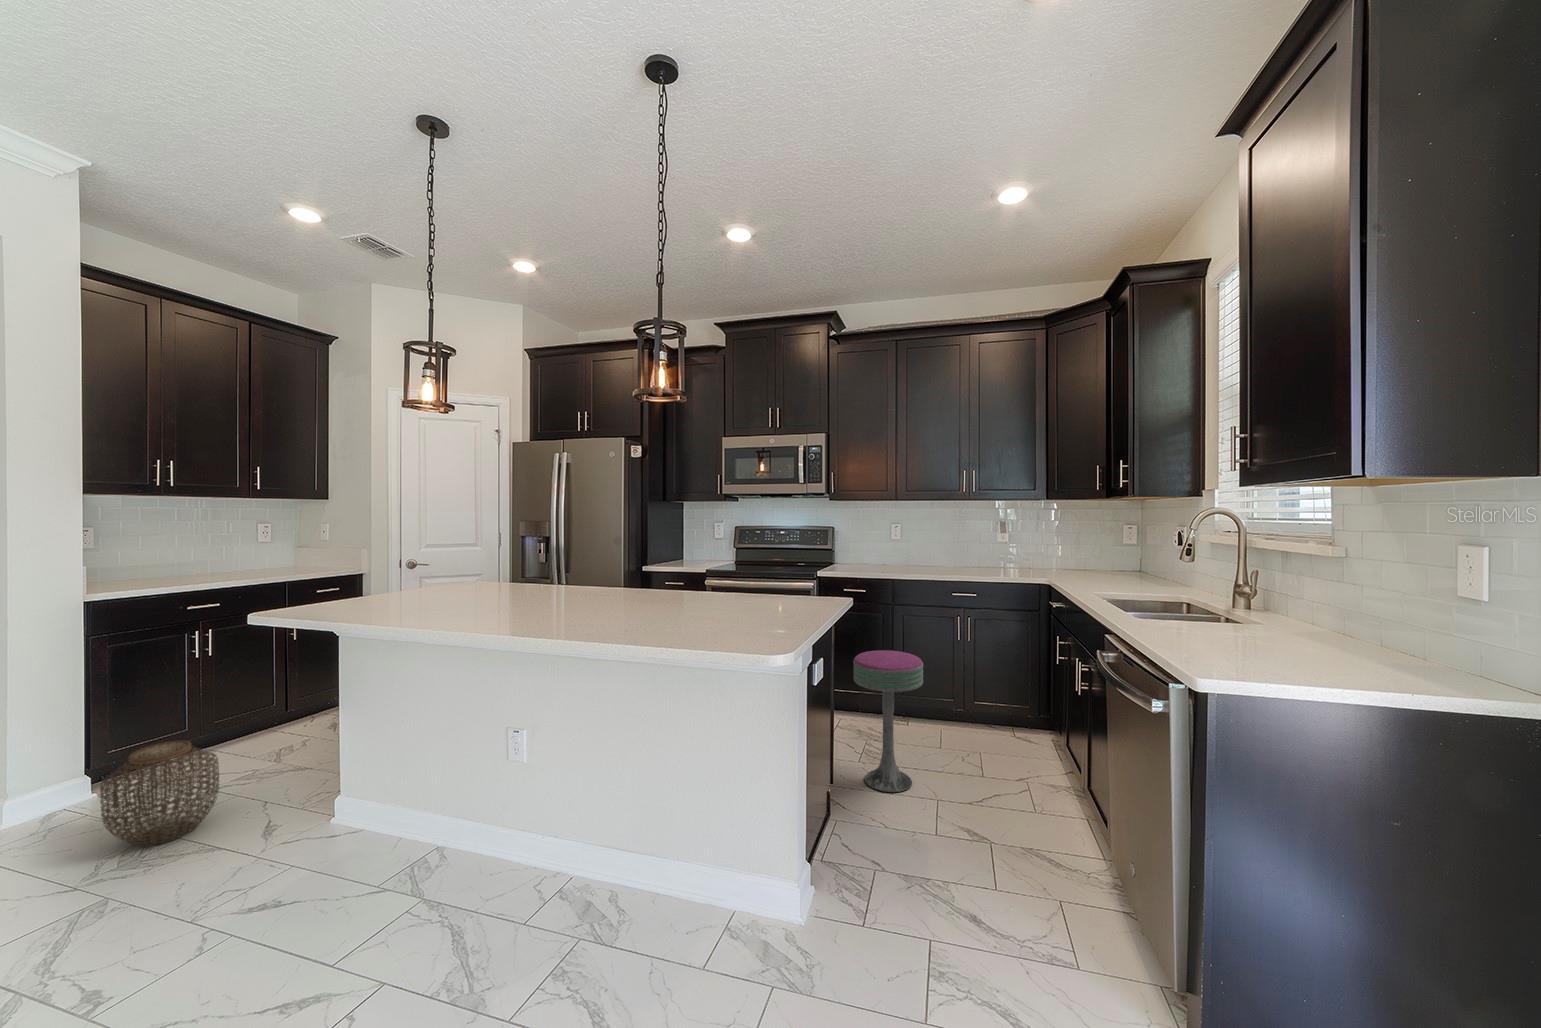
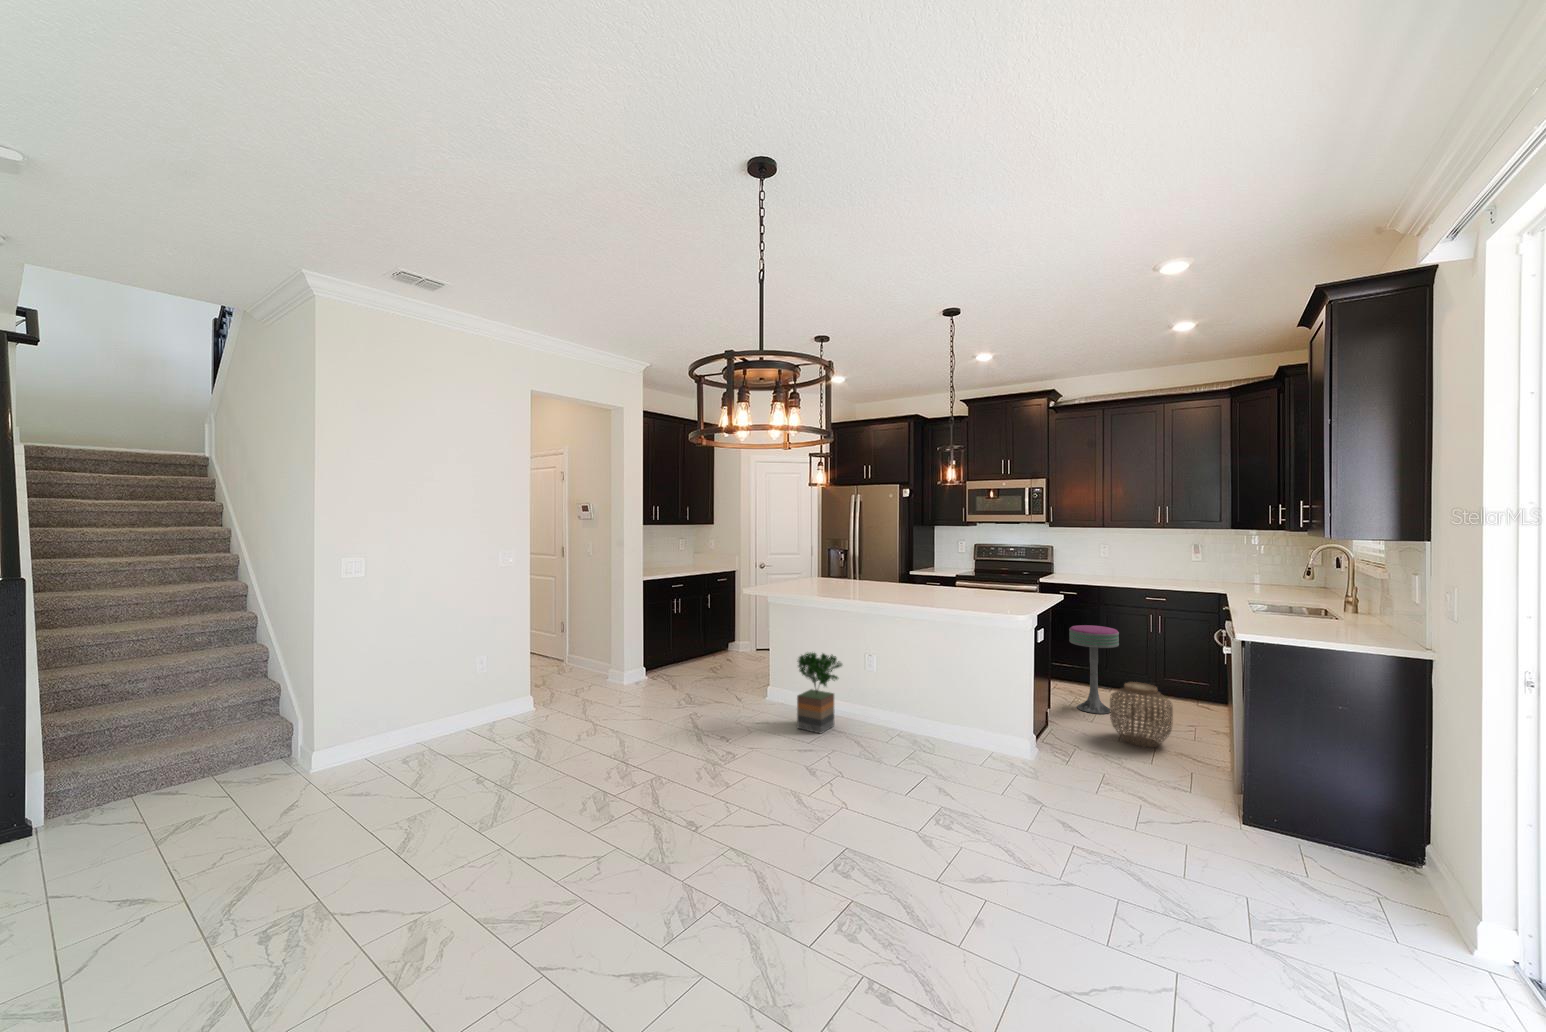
woven basket: present [100,741,219,846] -> present [1110,682,1173,747]
potted tree: none [289,768,426,960] -> present [797,653,842,733]

